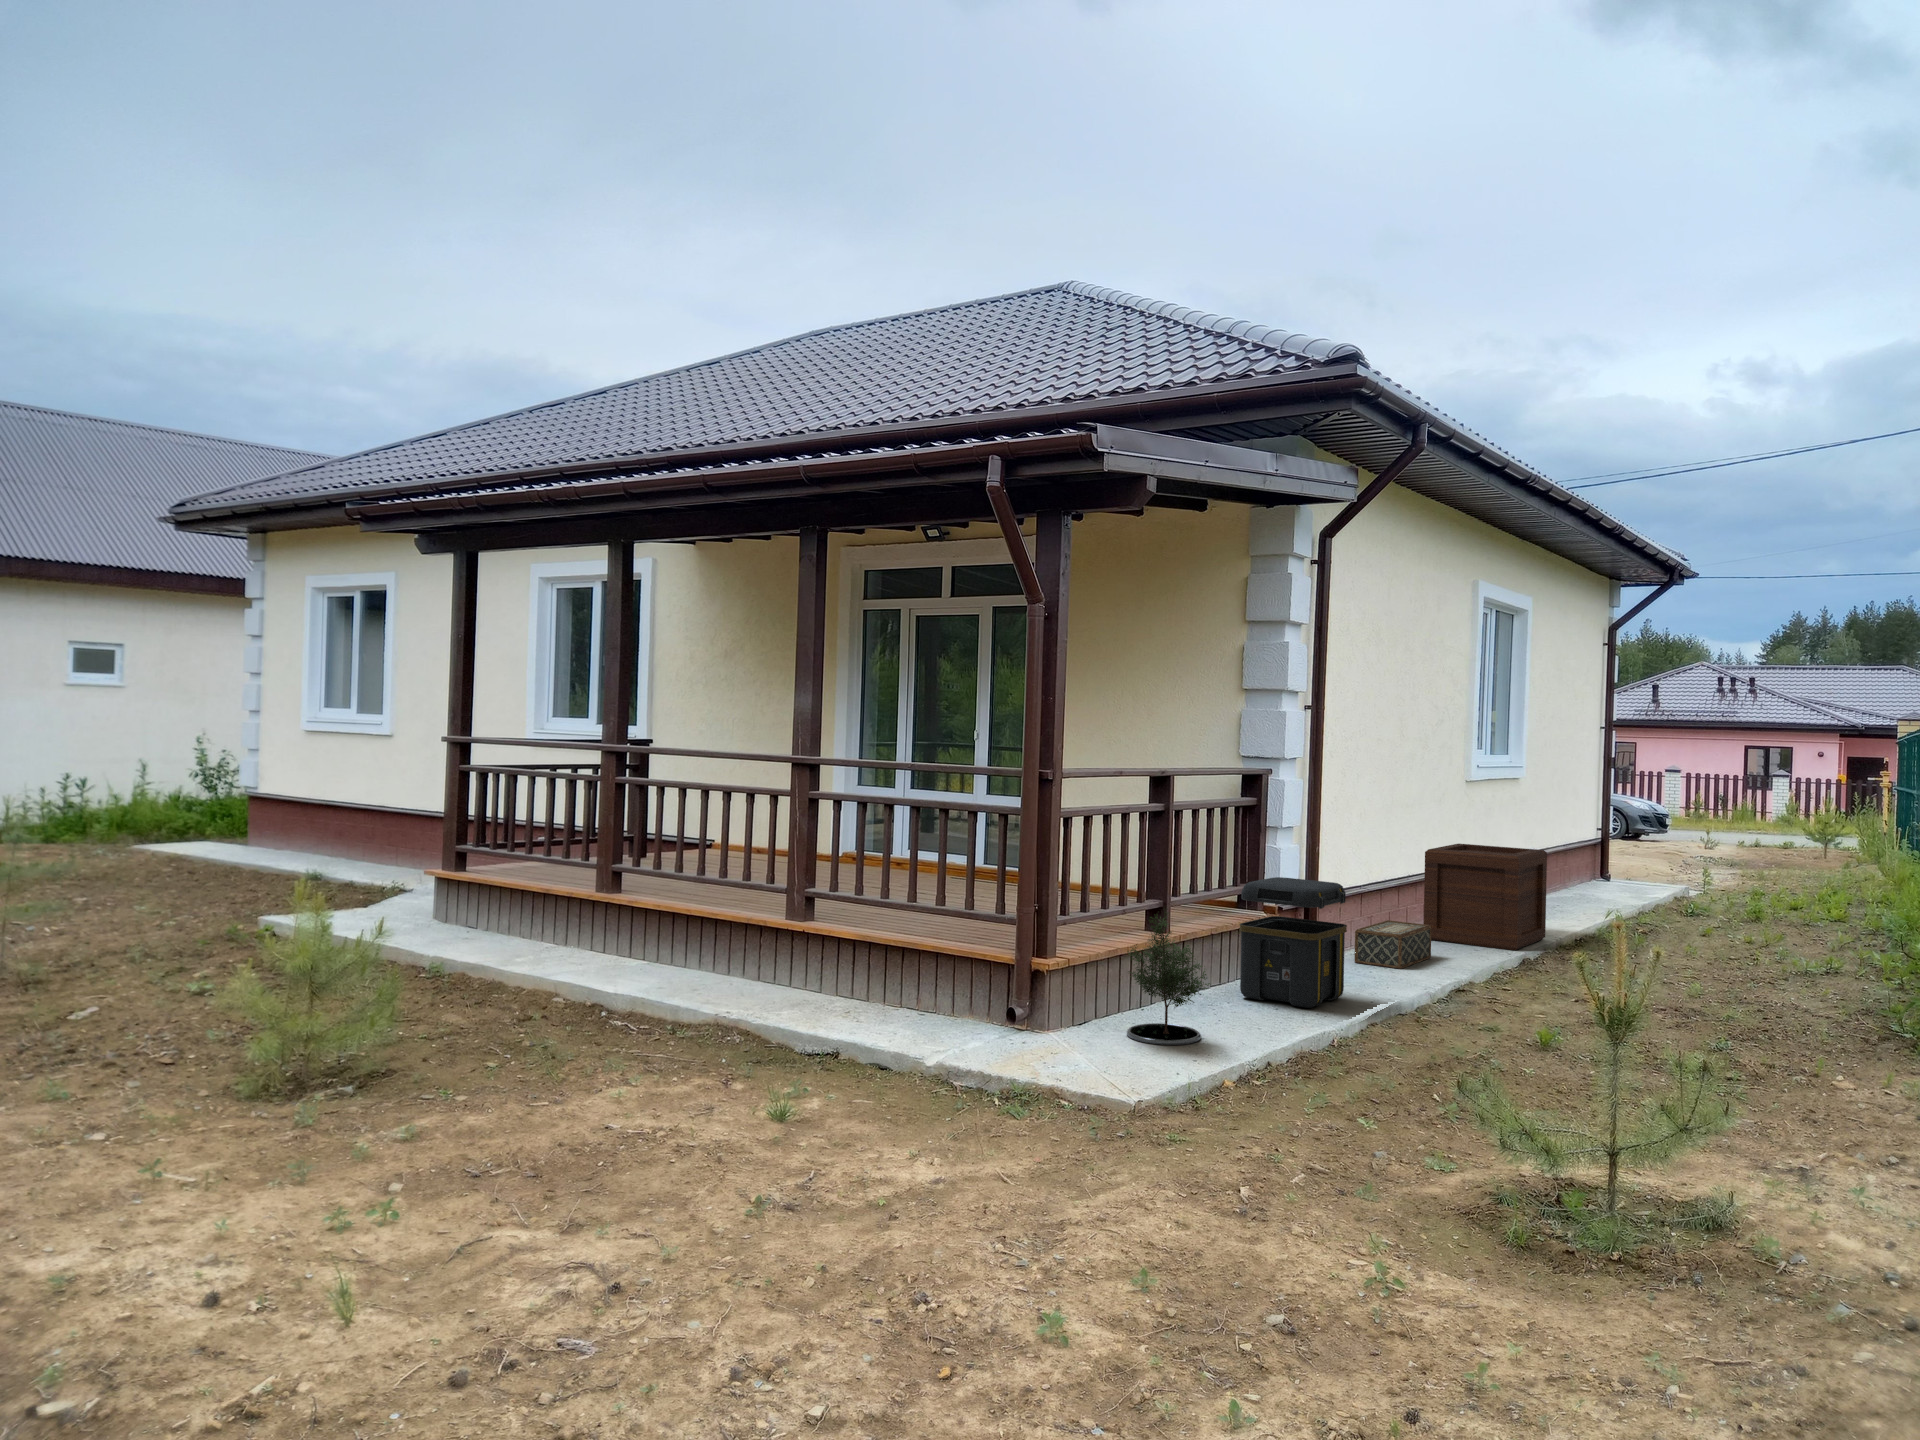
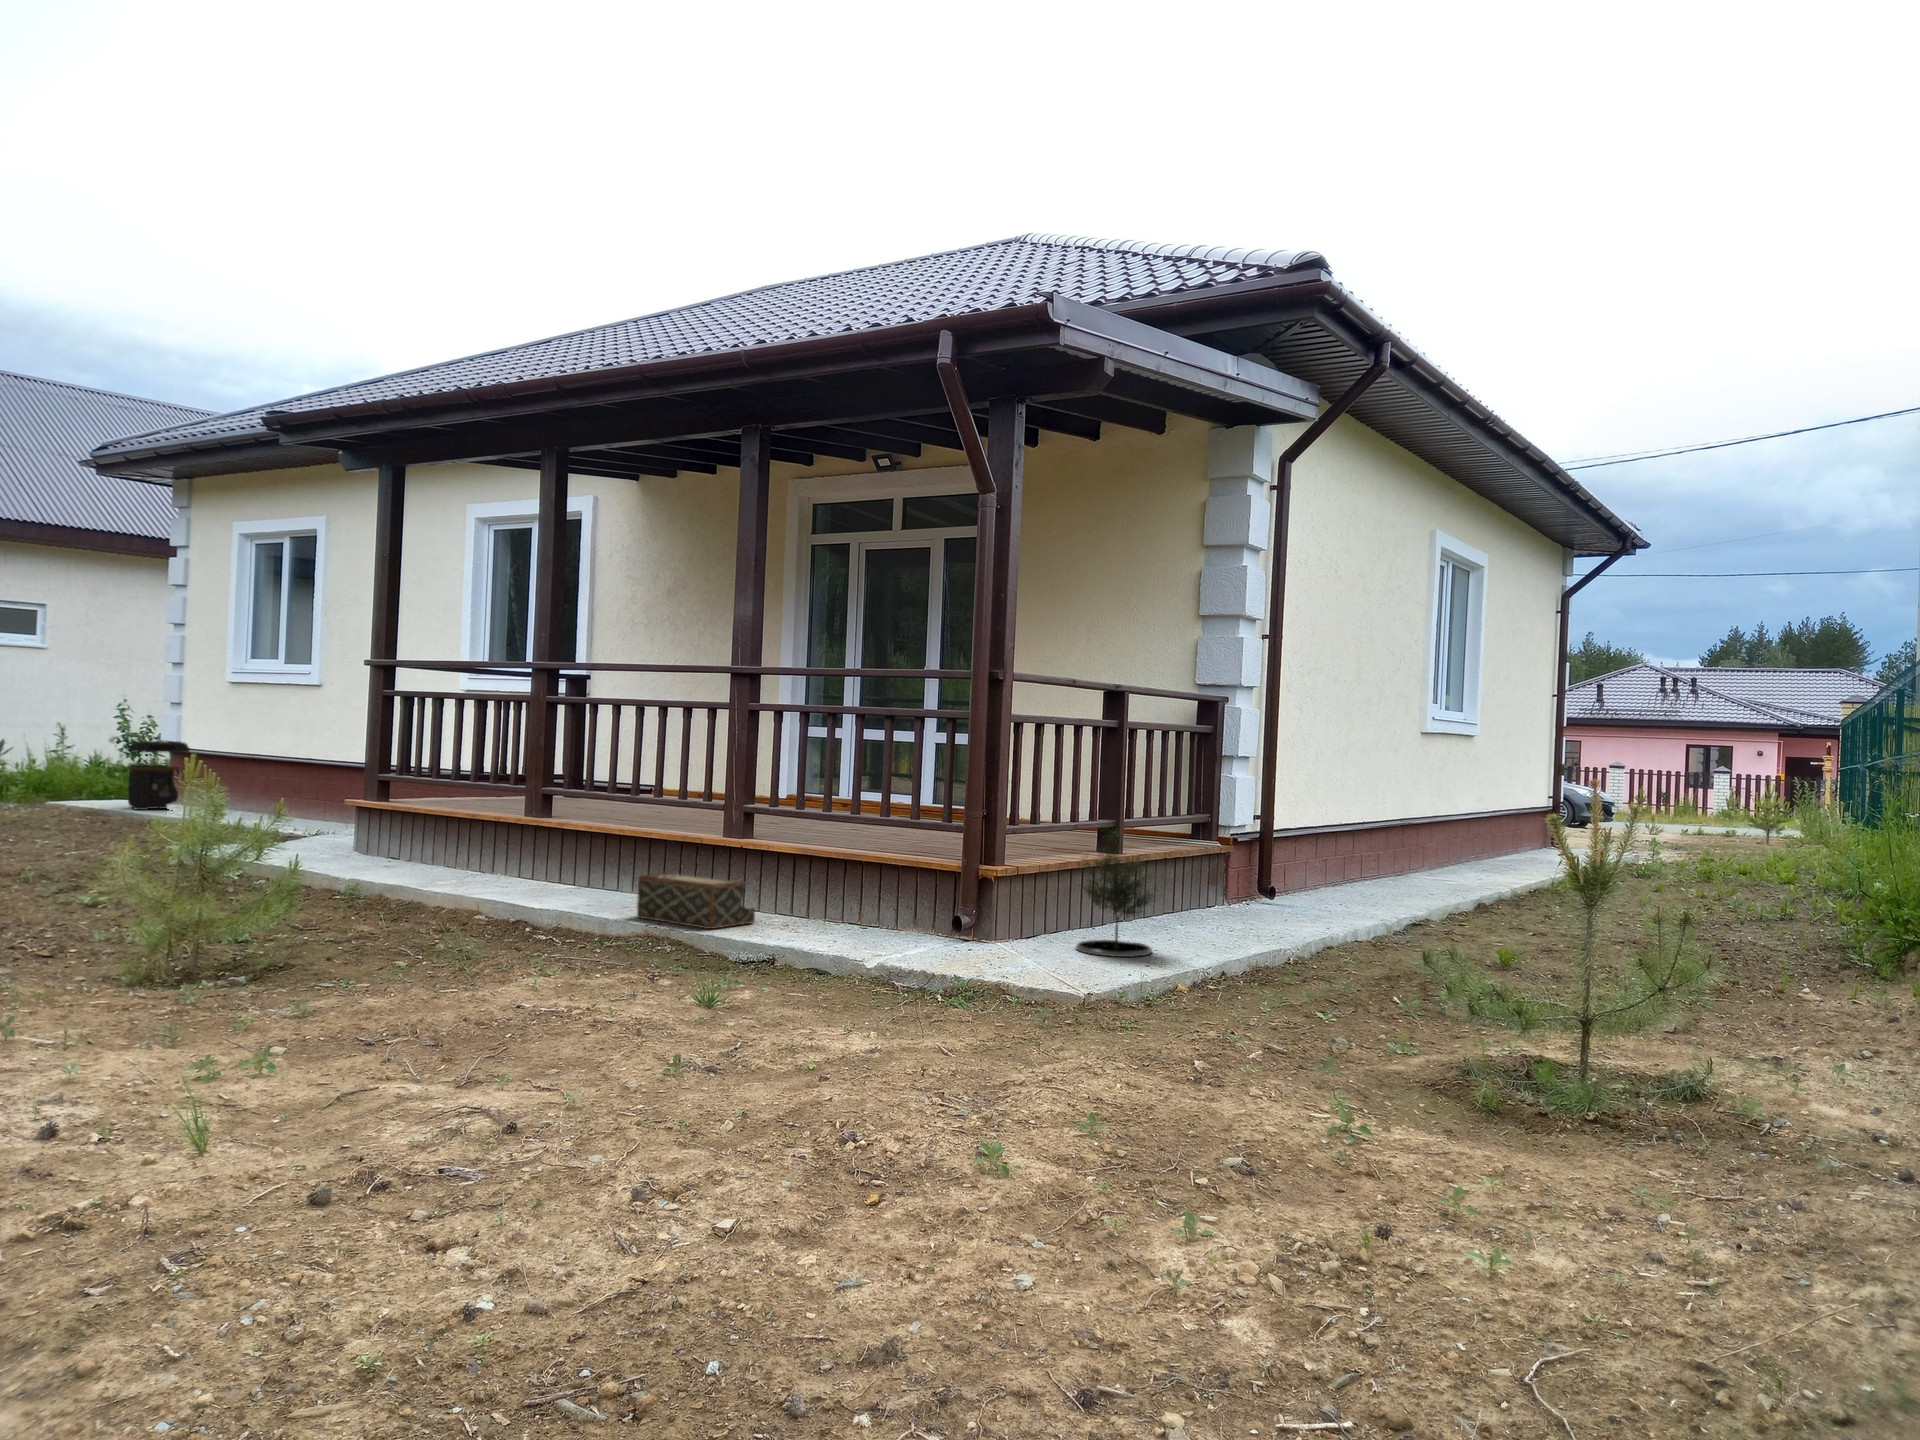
wooden crate: present [1424,844,1547,950] -> none [1374,797,1498,898]
toolbox: present [1239,877,1347,1008] -> present [128,741,190,810]
woven basket: present [1354,920,1431,969] -> present [637,872,755,929]

